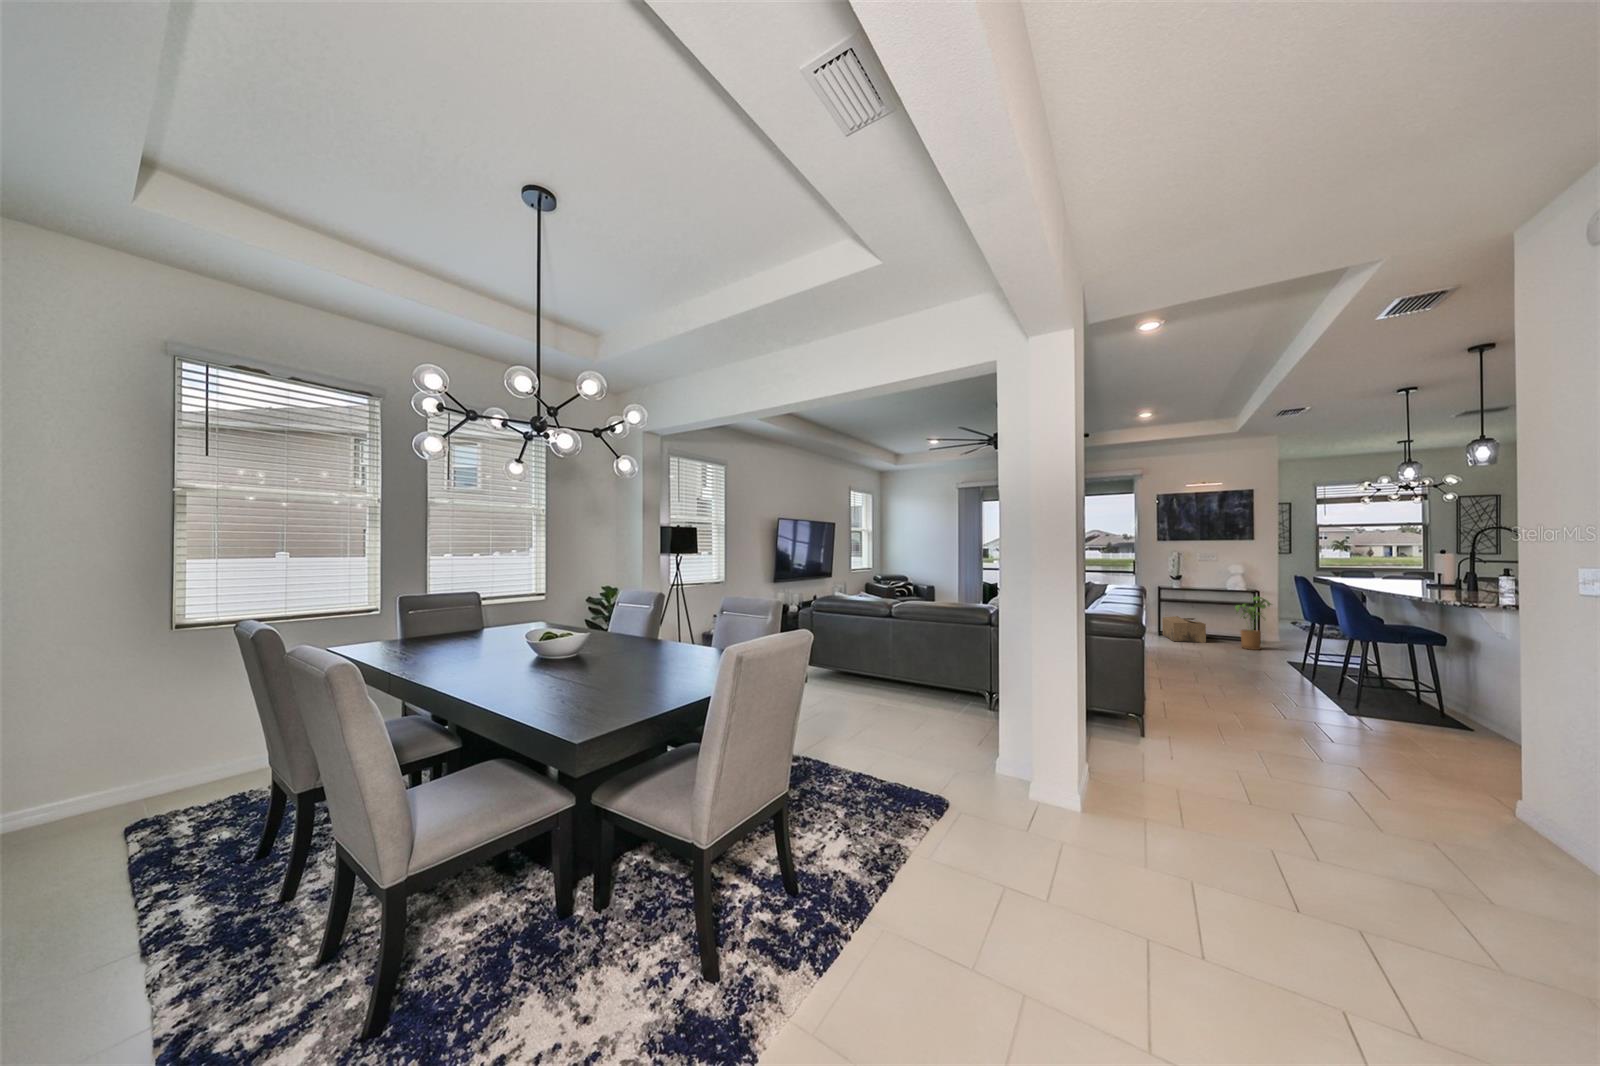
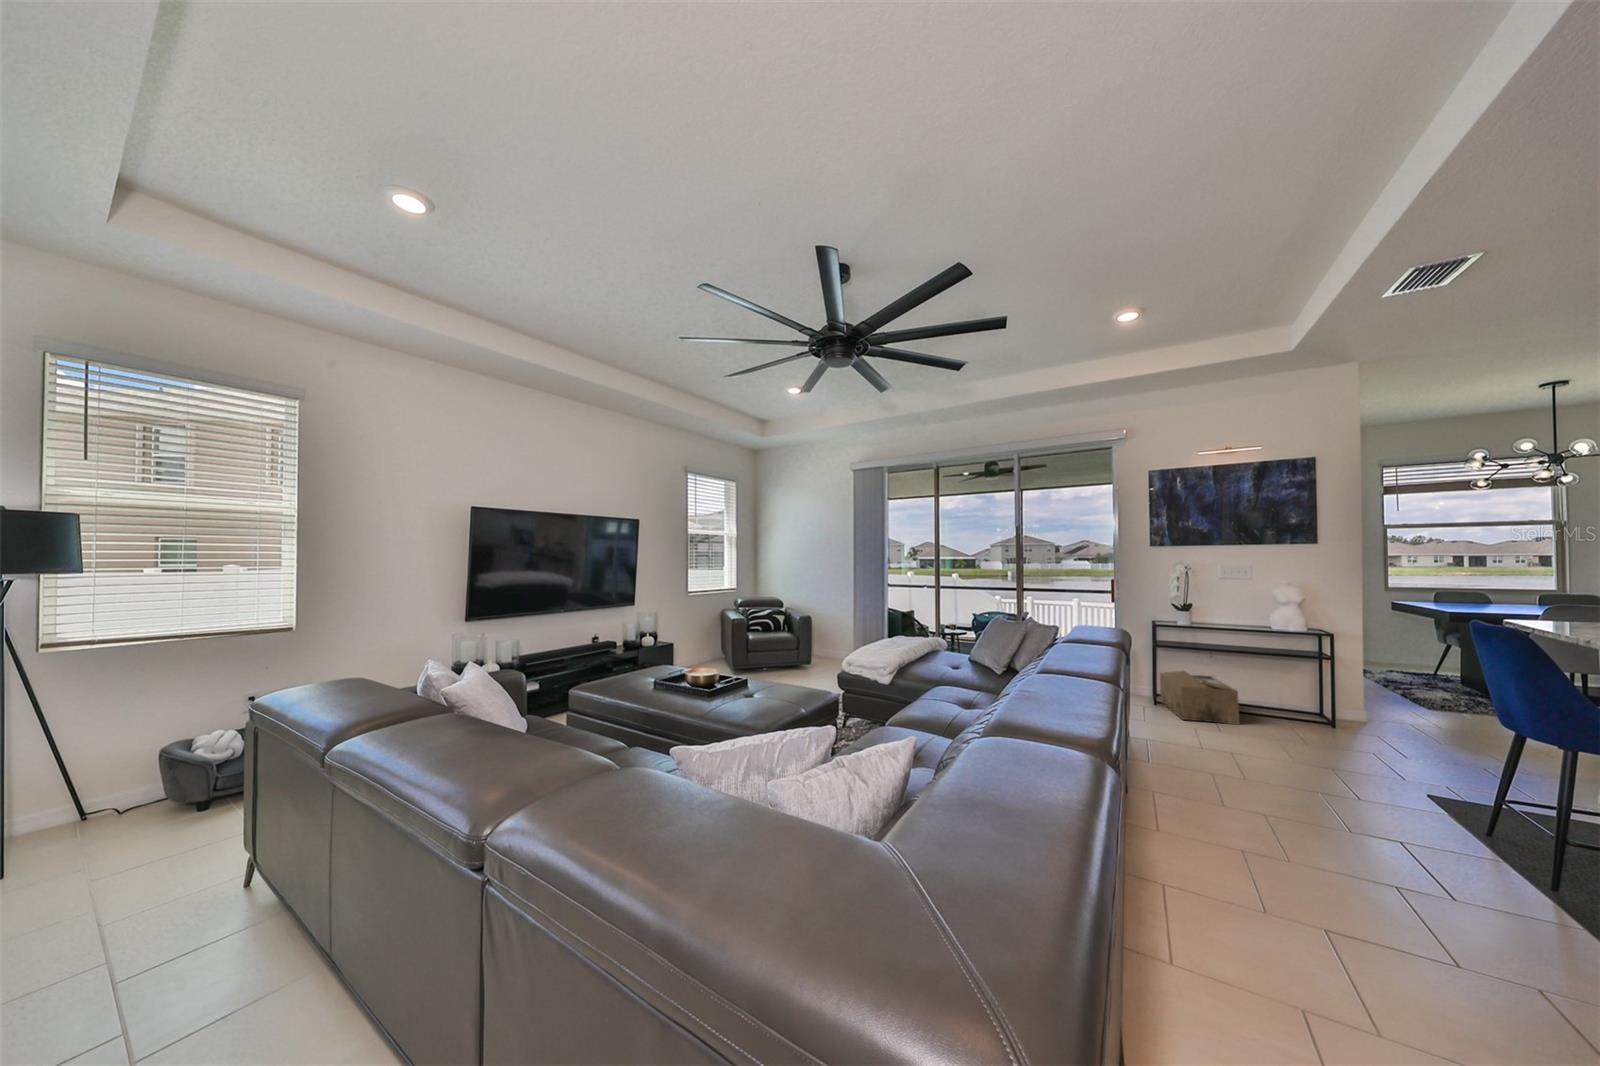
house plant: present [1235,597,1271,650] -> none [1295,648,1376,749]

